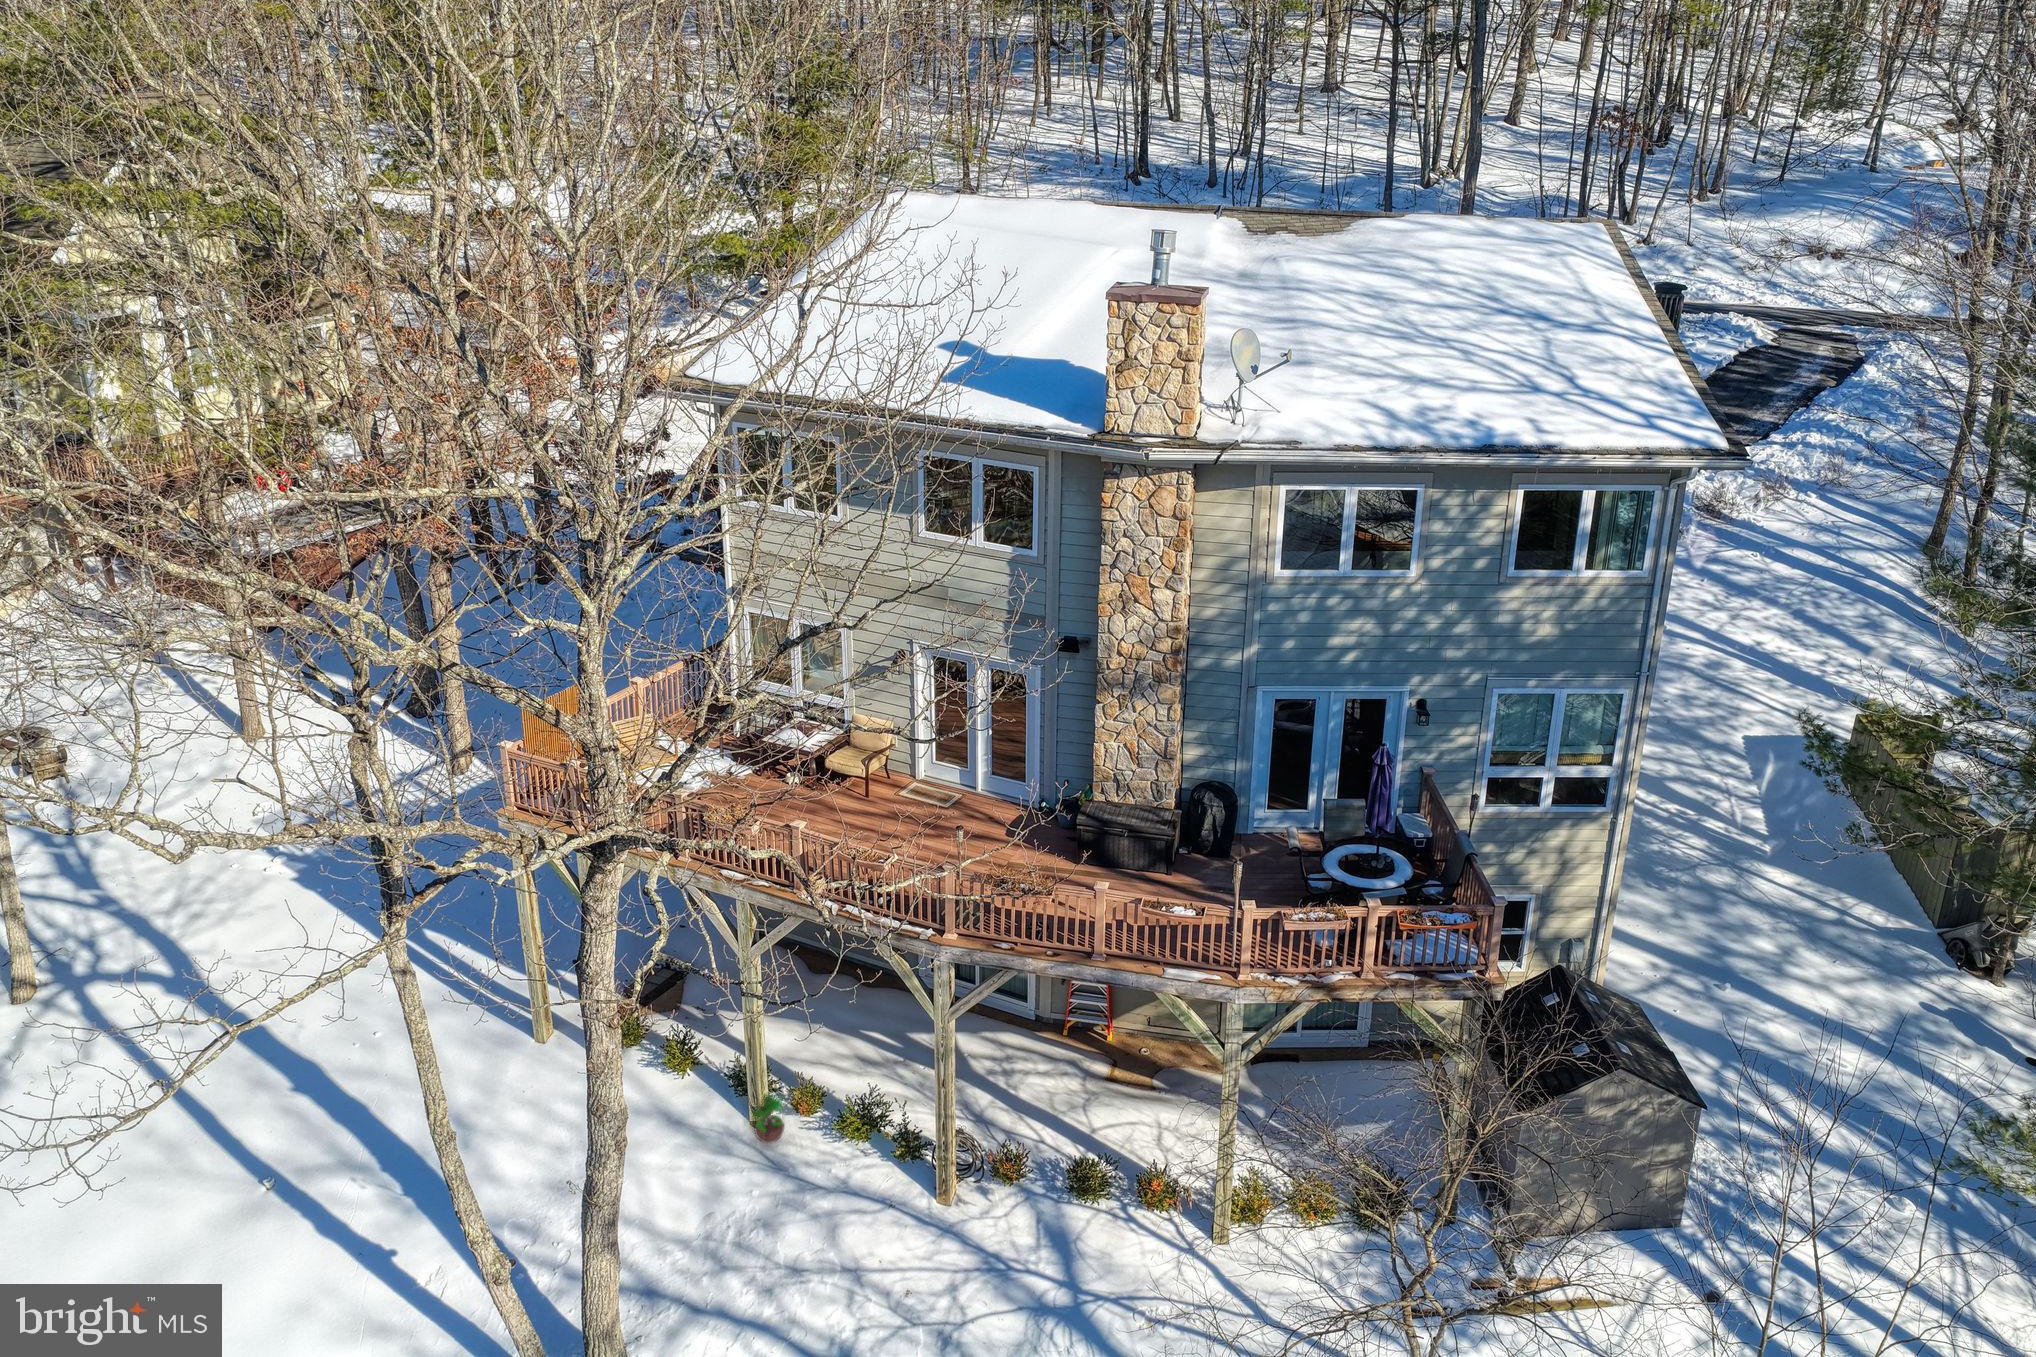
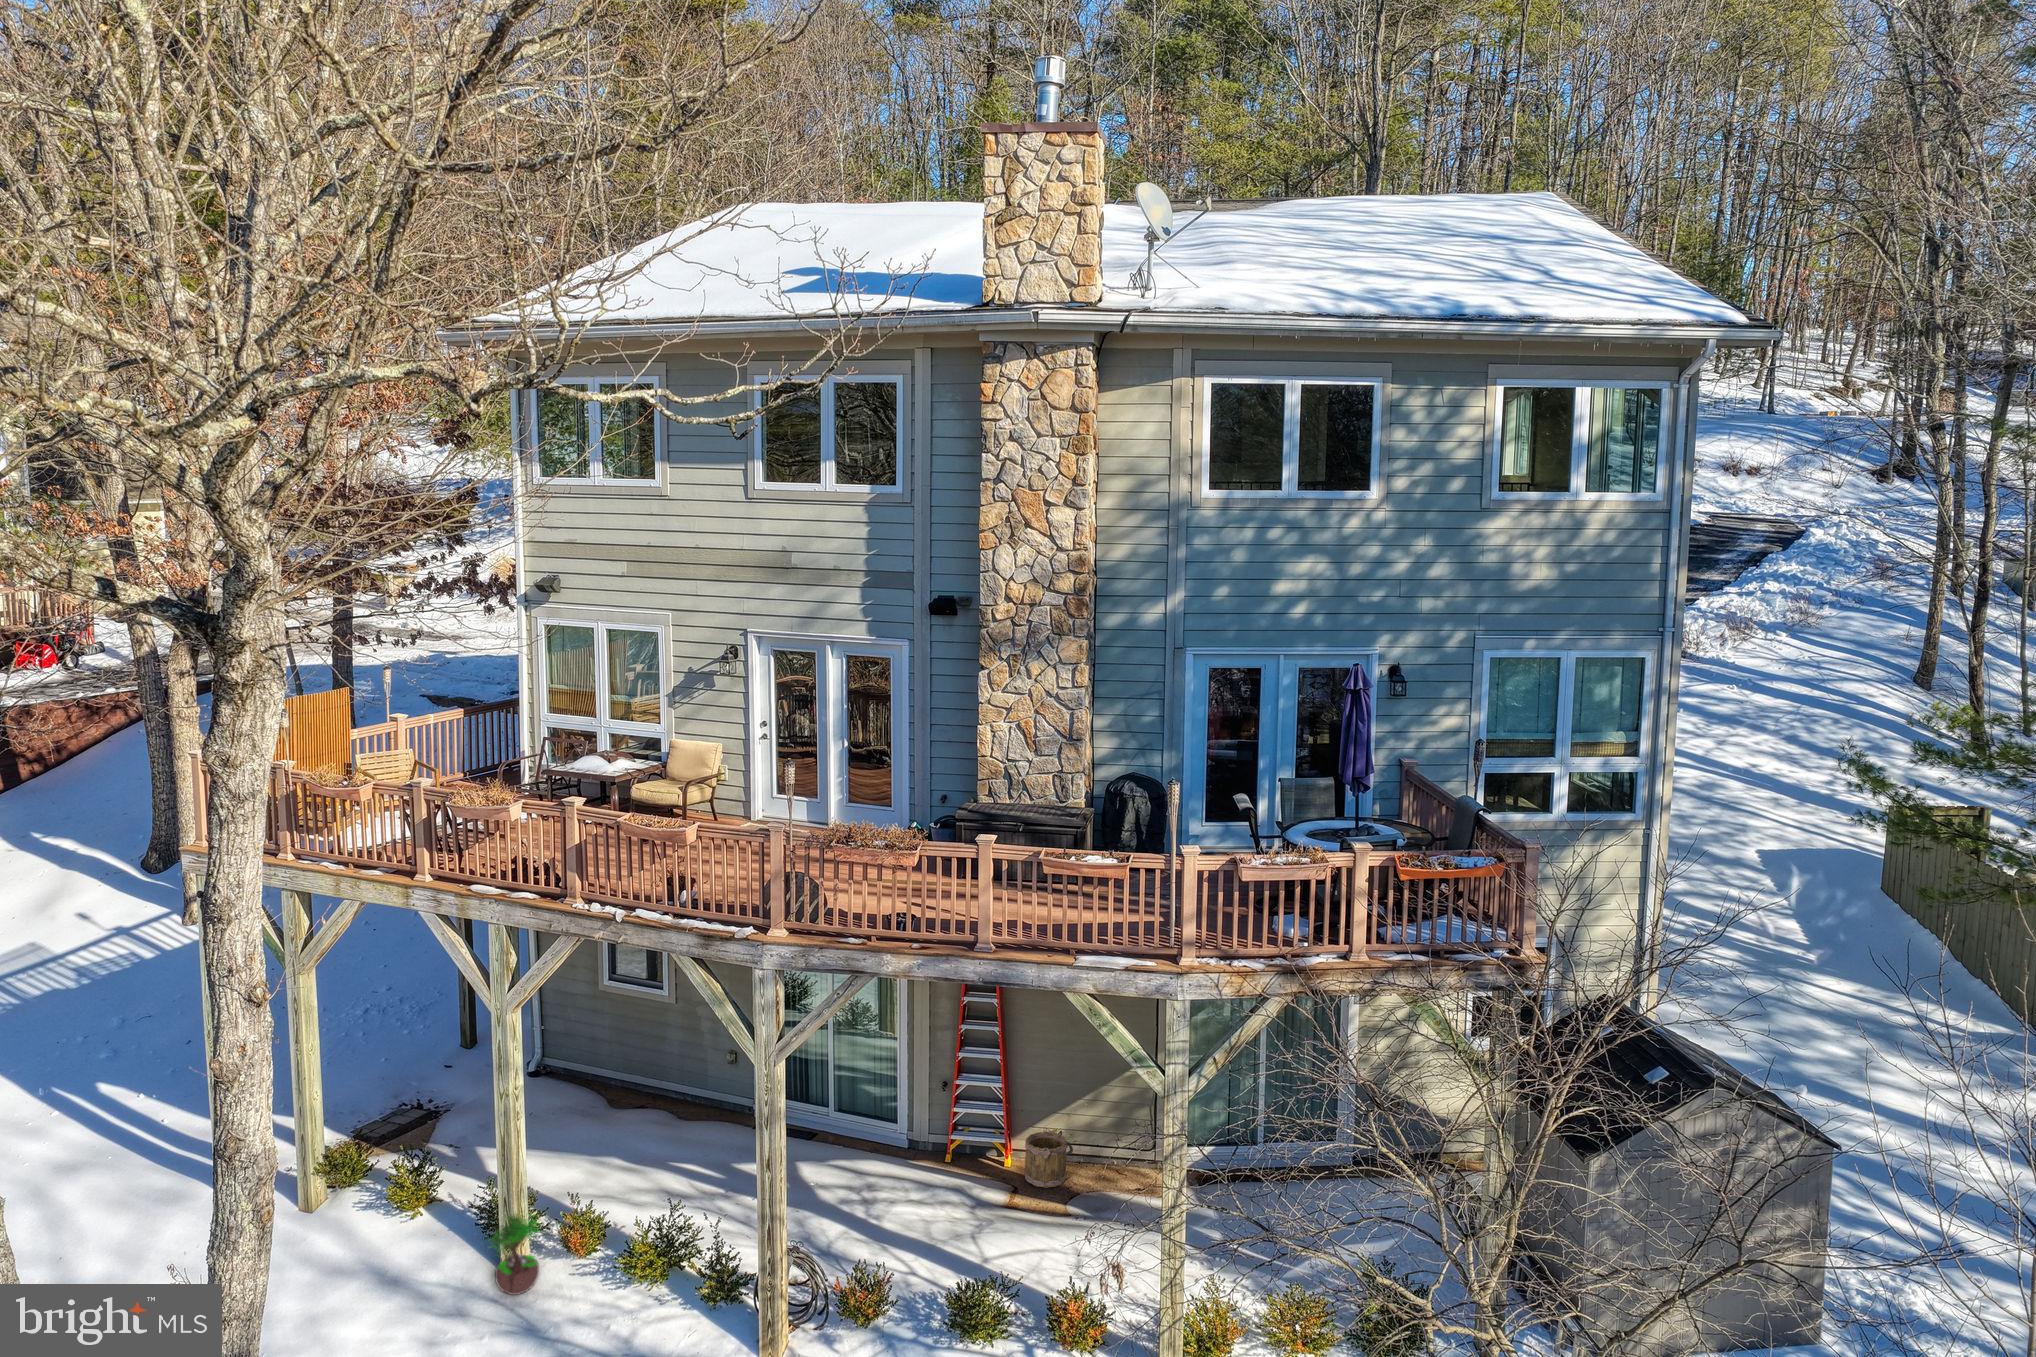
bucket: none [1122,1017,1158,1061] -> present [1025,1129,1073,1188]

